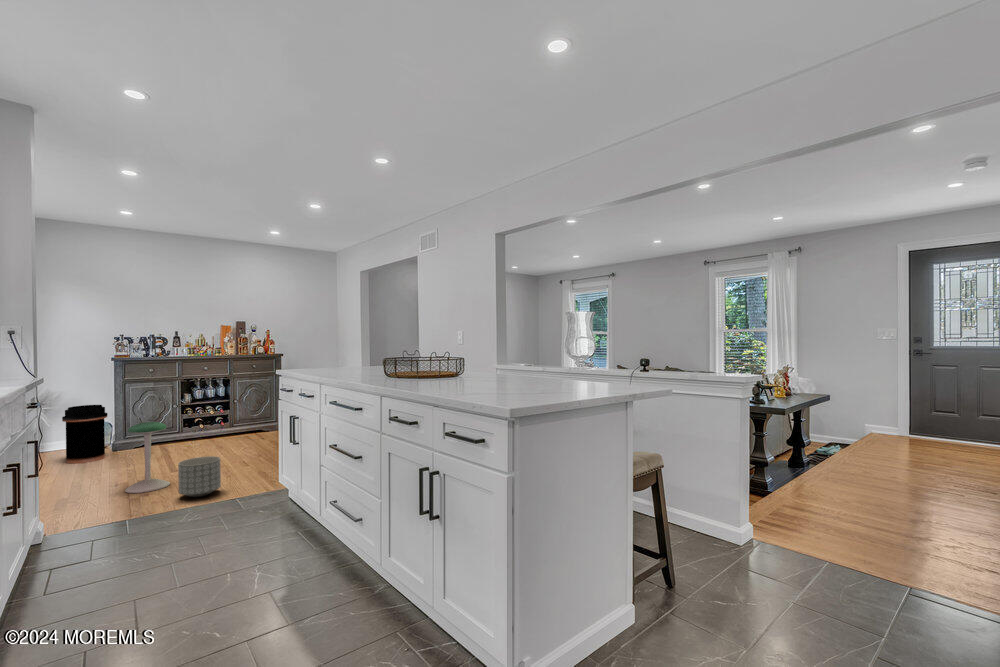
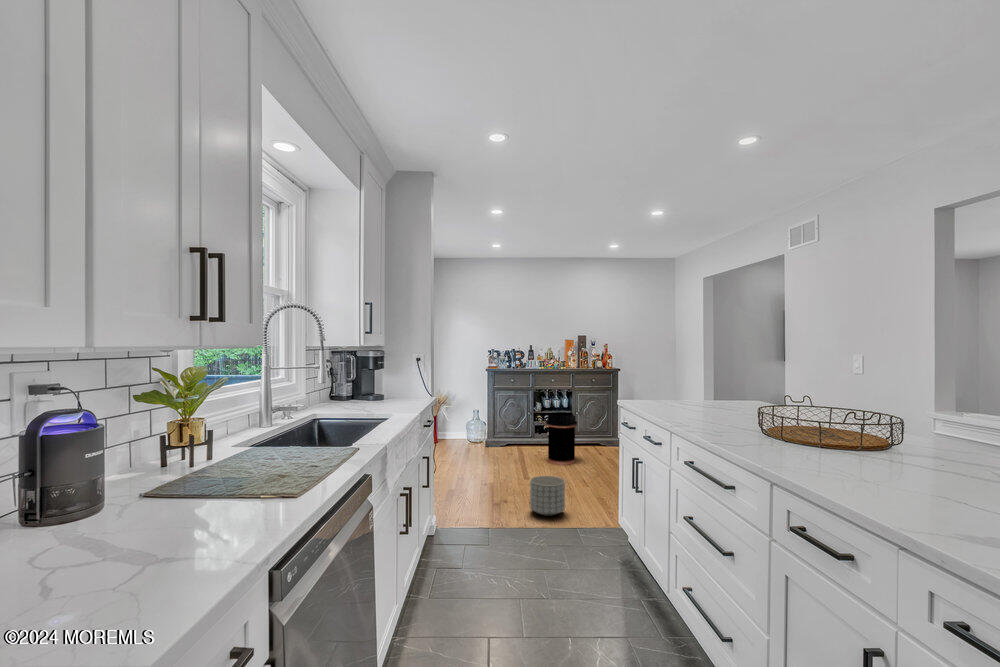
trash can: present [62,405,108,463] -> present [546,412,577,465]
stool: present [125,422,170,493] -> none [491,434,524,498]

